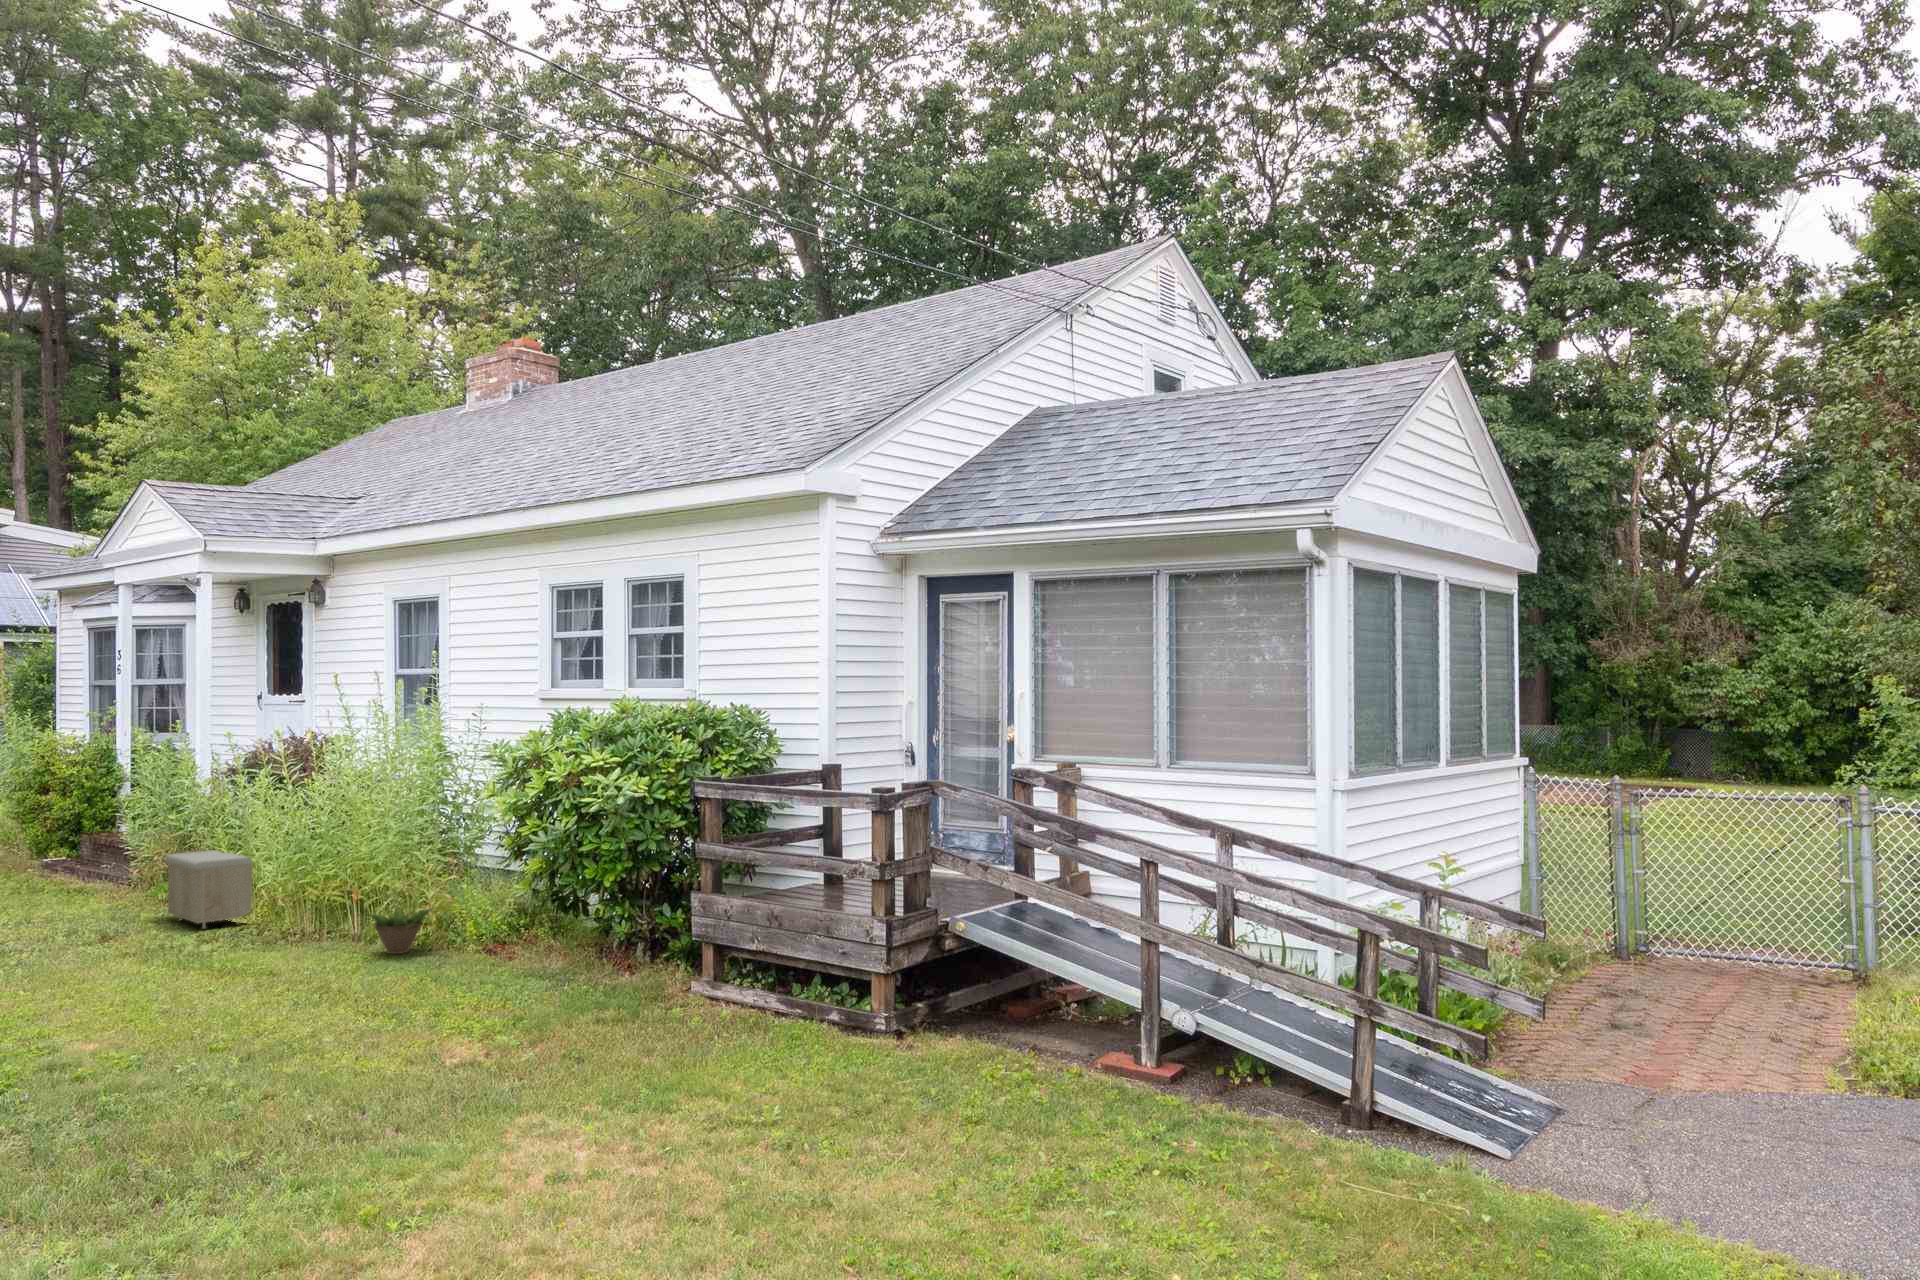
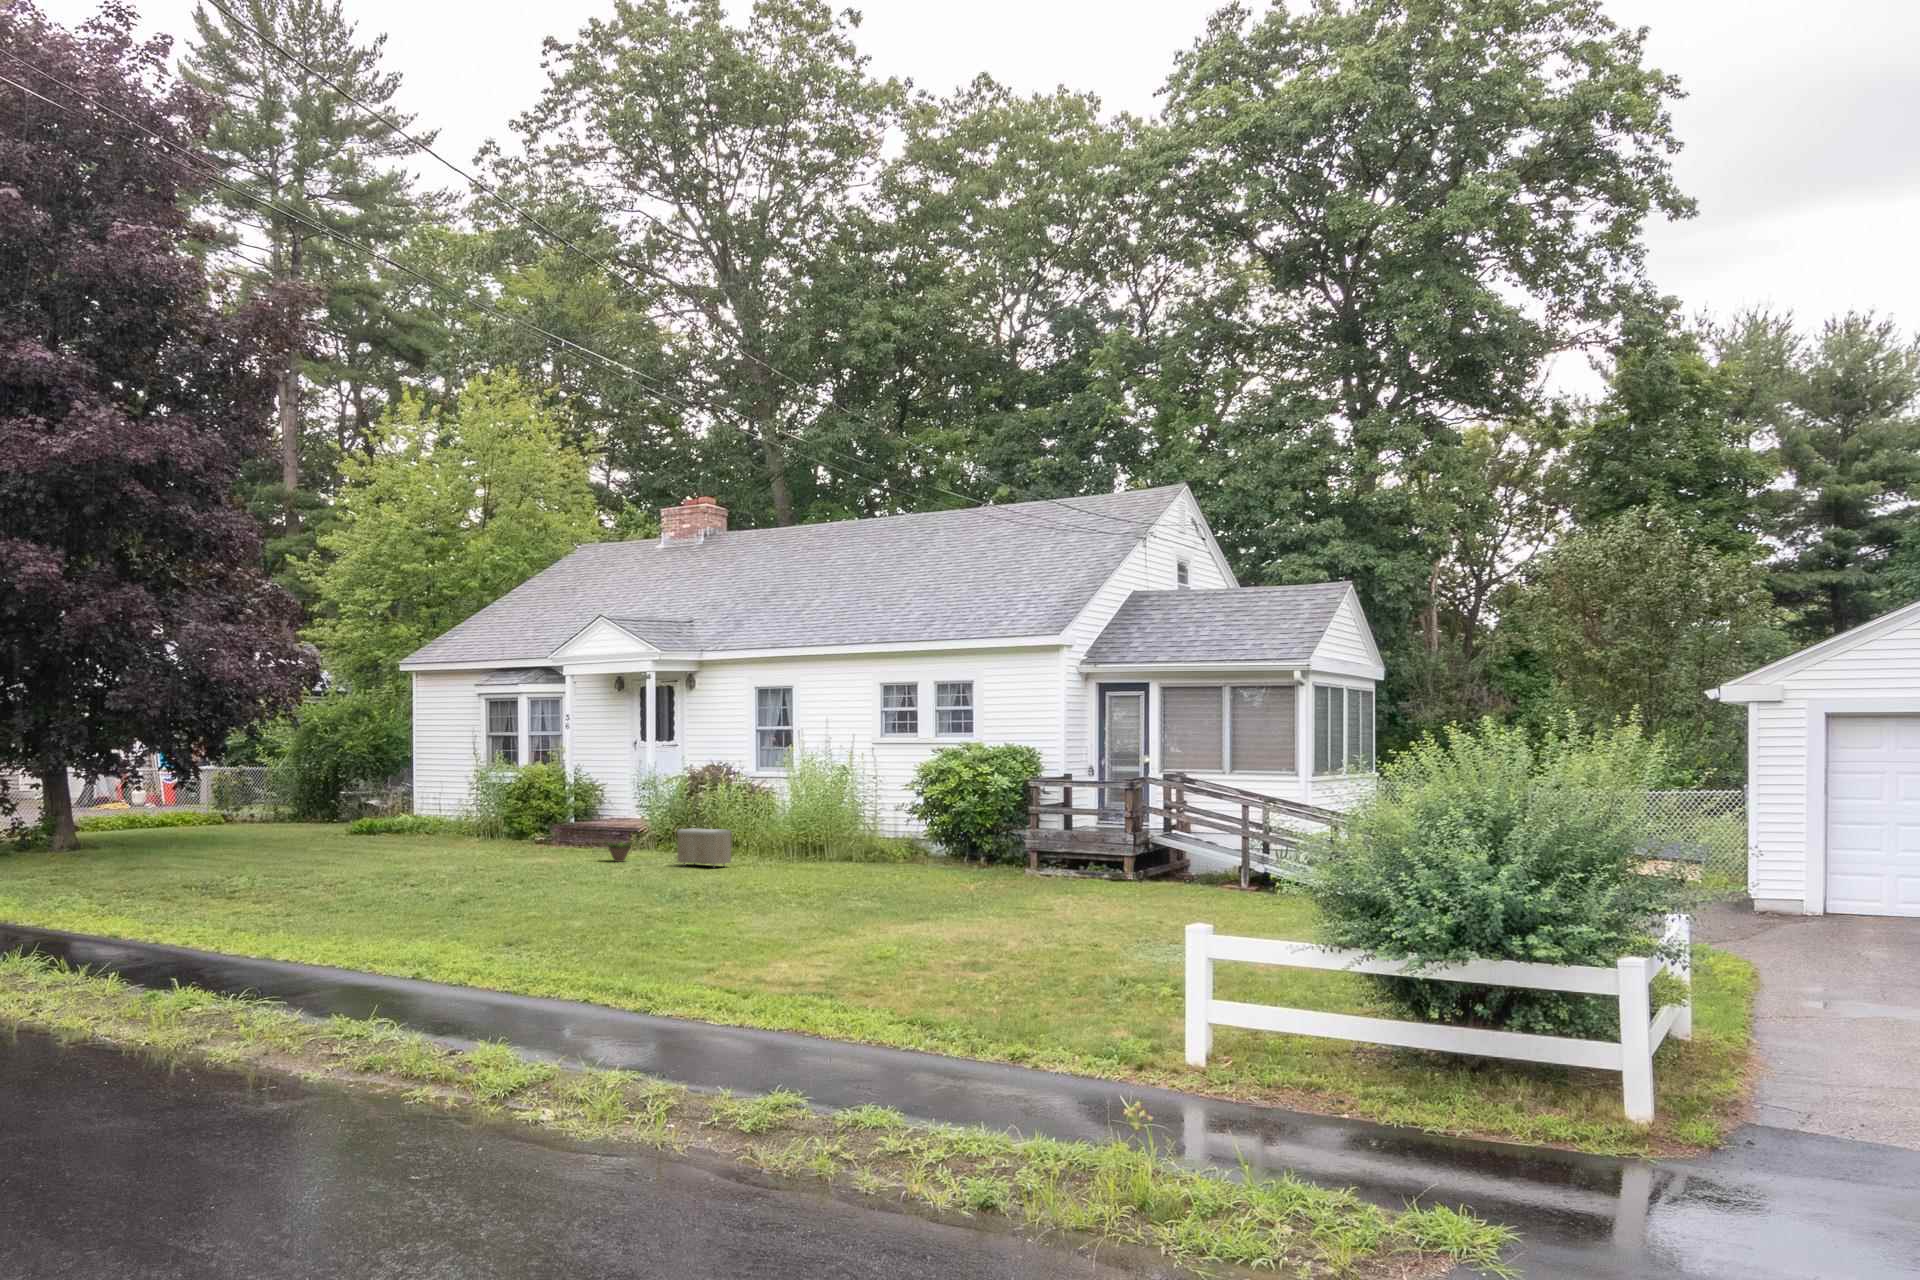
decorative plant: present [359,907,436,954] -> present [604,842,632,862]

